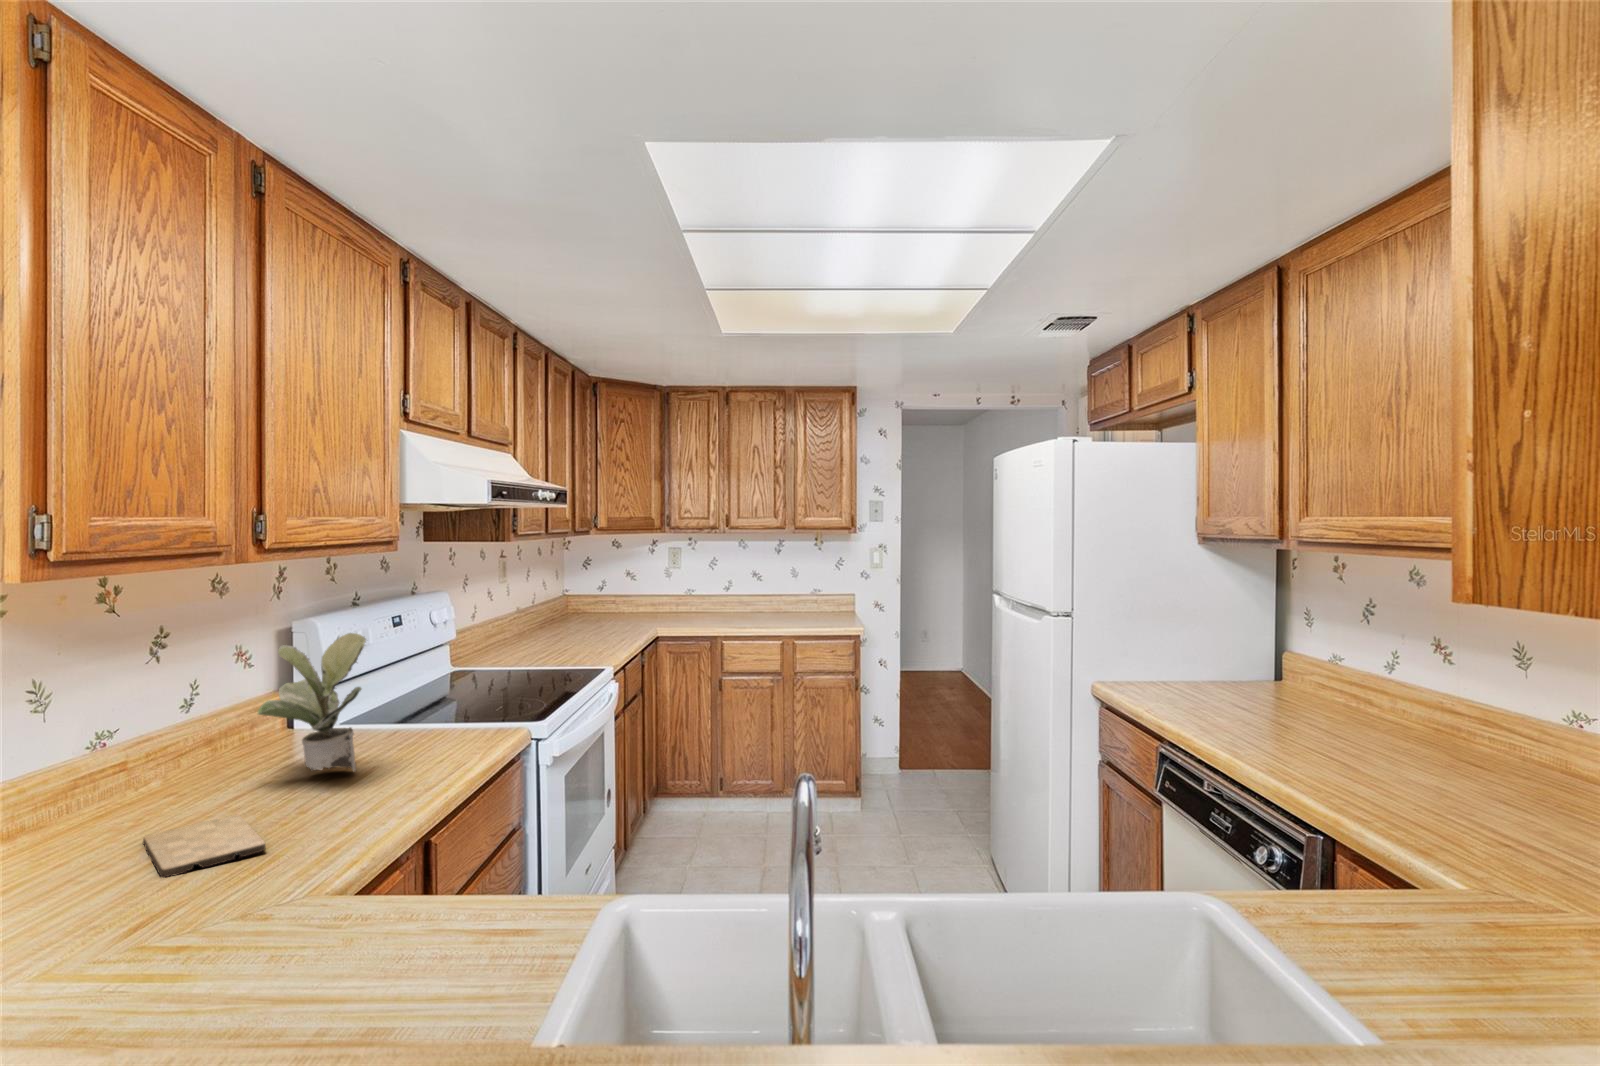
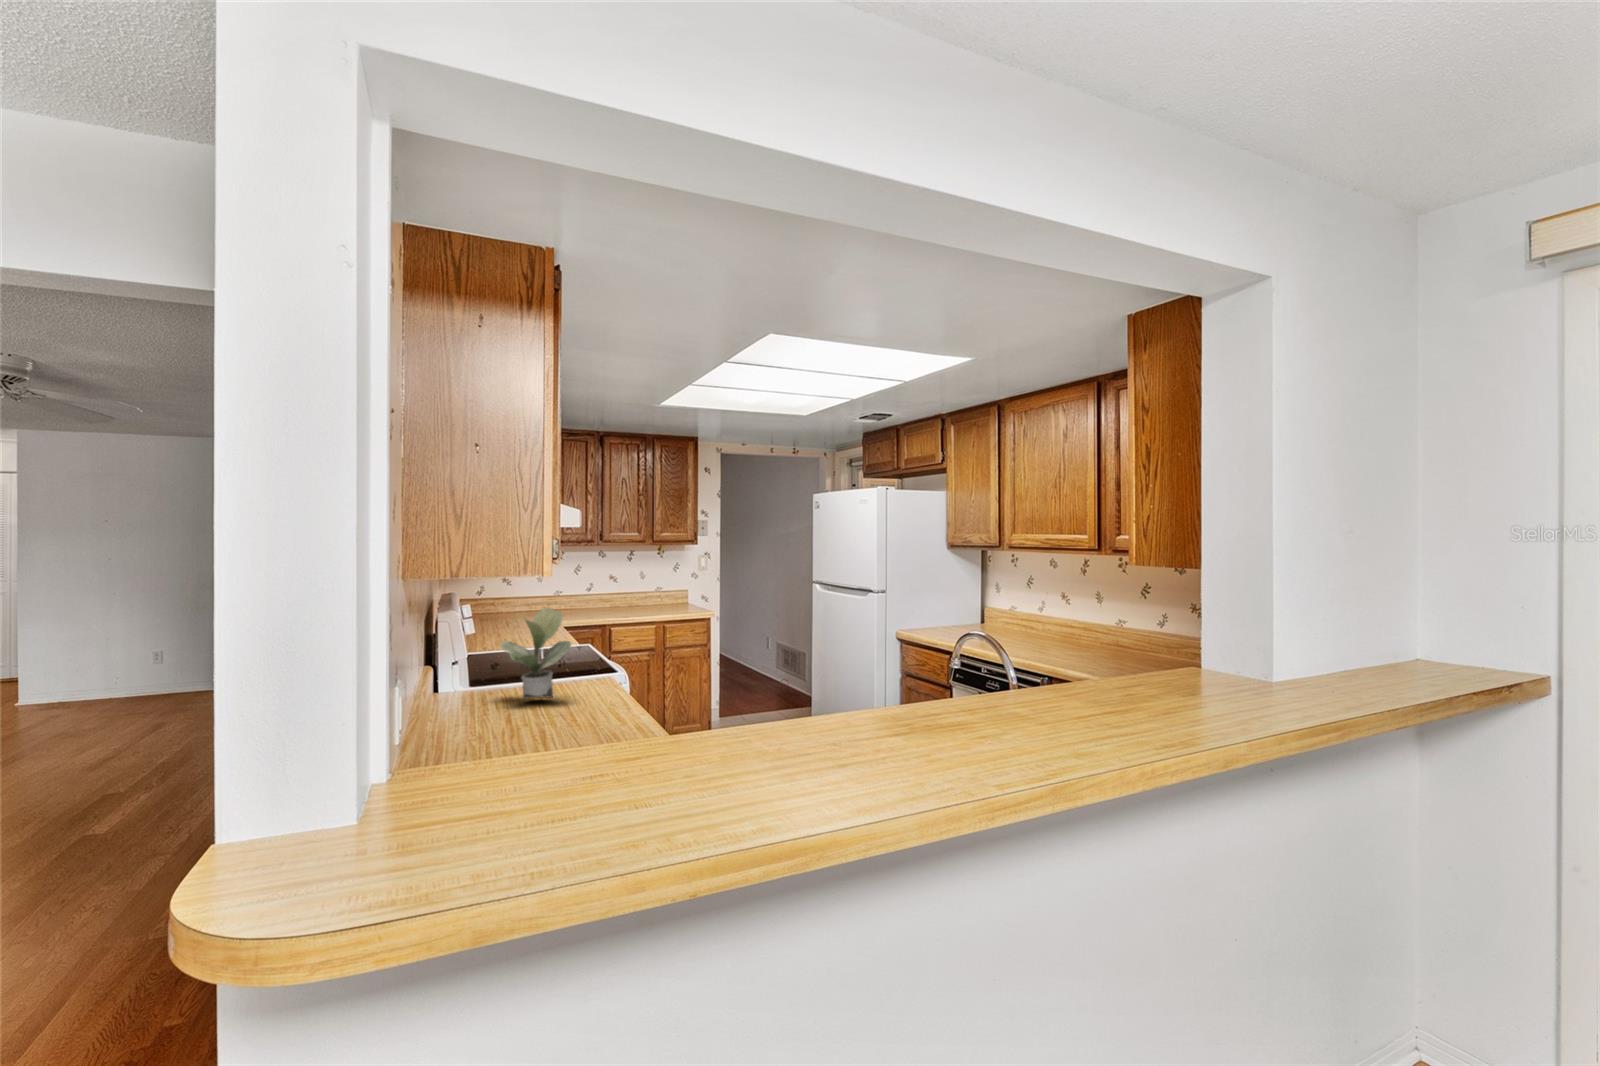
cutting board: present [143,815,266,878] -> none [517,714,602,737]

